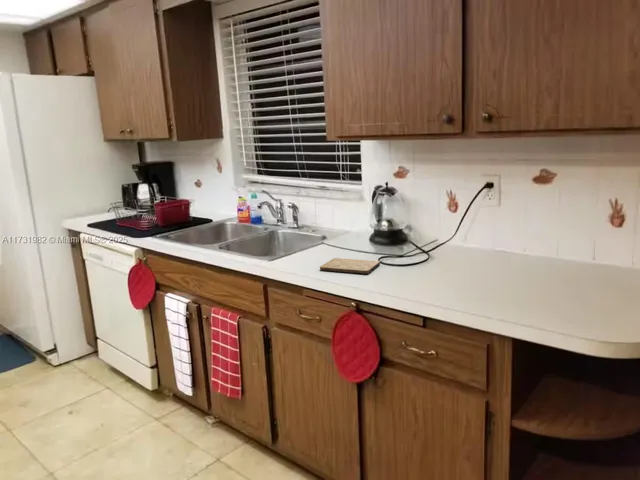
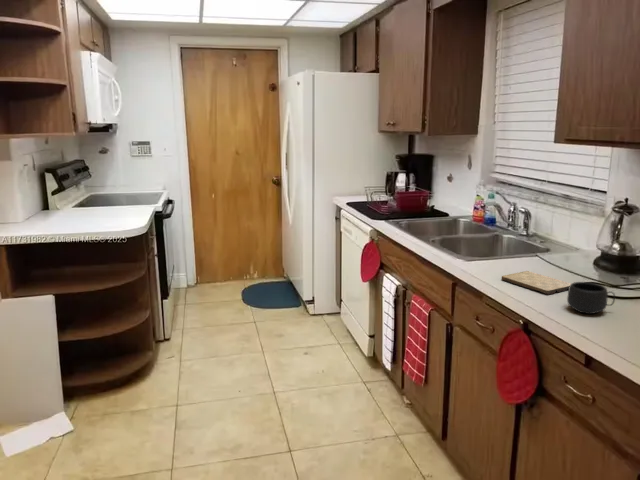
mug: none [391,256,425,283] -> present [567,282,615,314]

